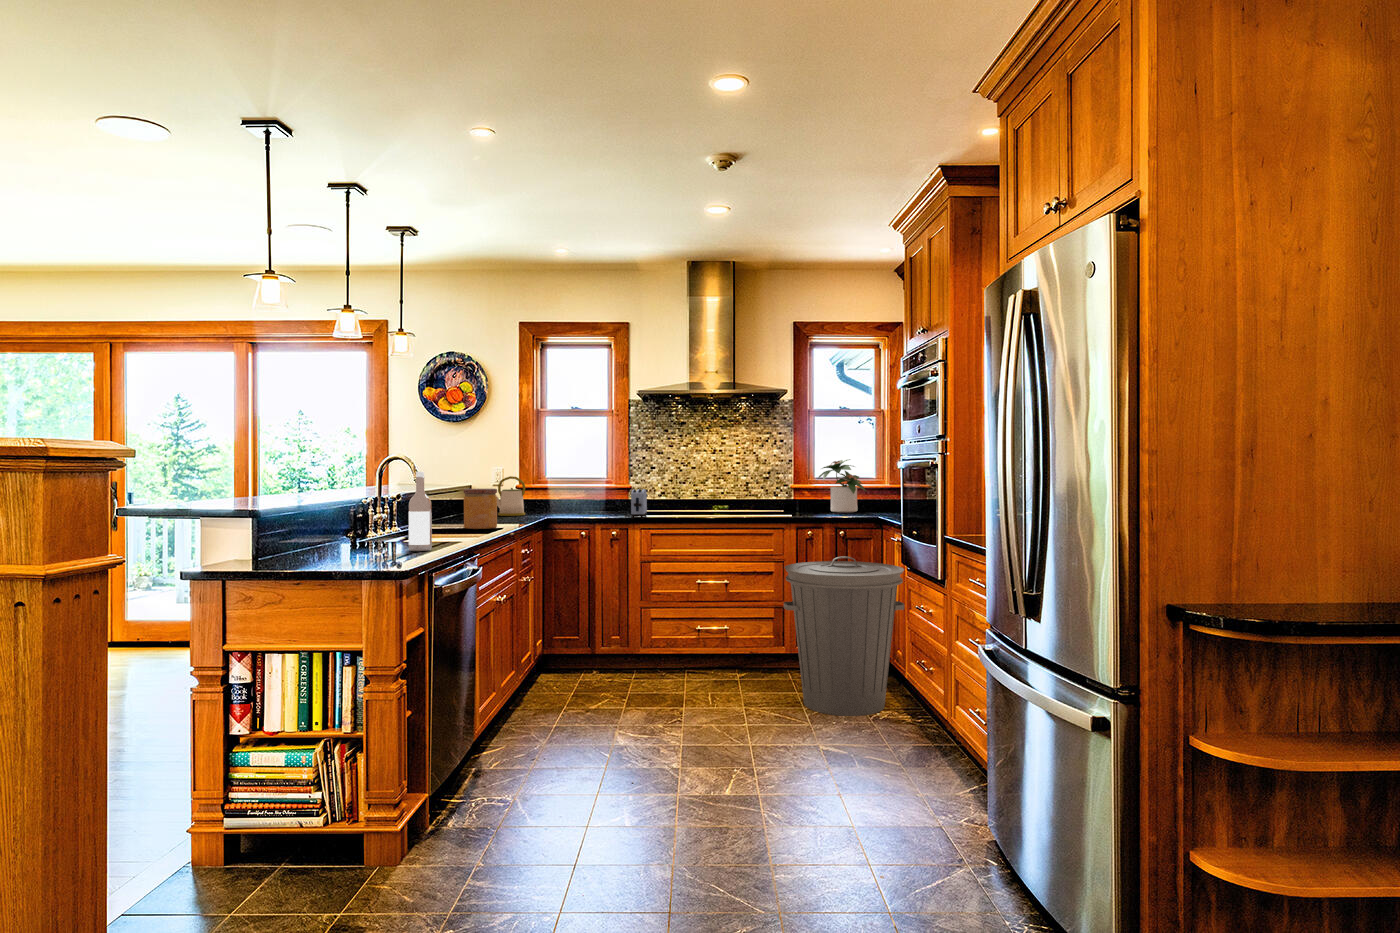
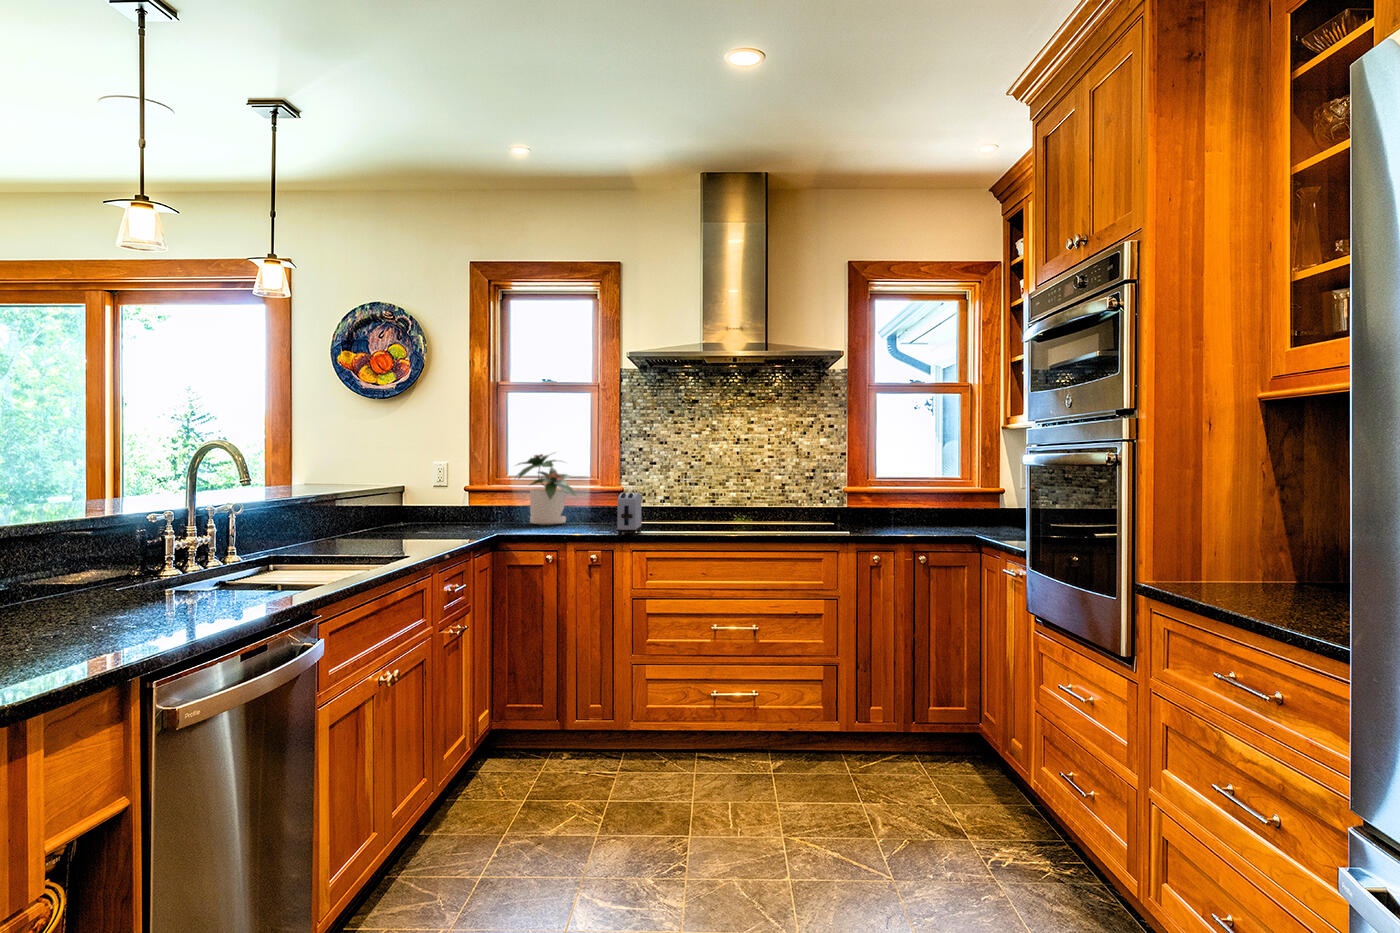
potted plant: present [818,459,866,513] -> present [517,454,576,525]
wine bottle: present [408,472,432,551] -> none [173,465,220,615]
kettle: present [496,476,525,516] -> none [427,473,474,529]
jar: present [464,488,497,529] -> none [354,492,407,555]
trash can: present [784,556,904,716] -> none [848,602,1042,862]

